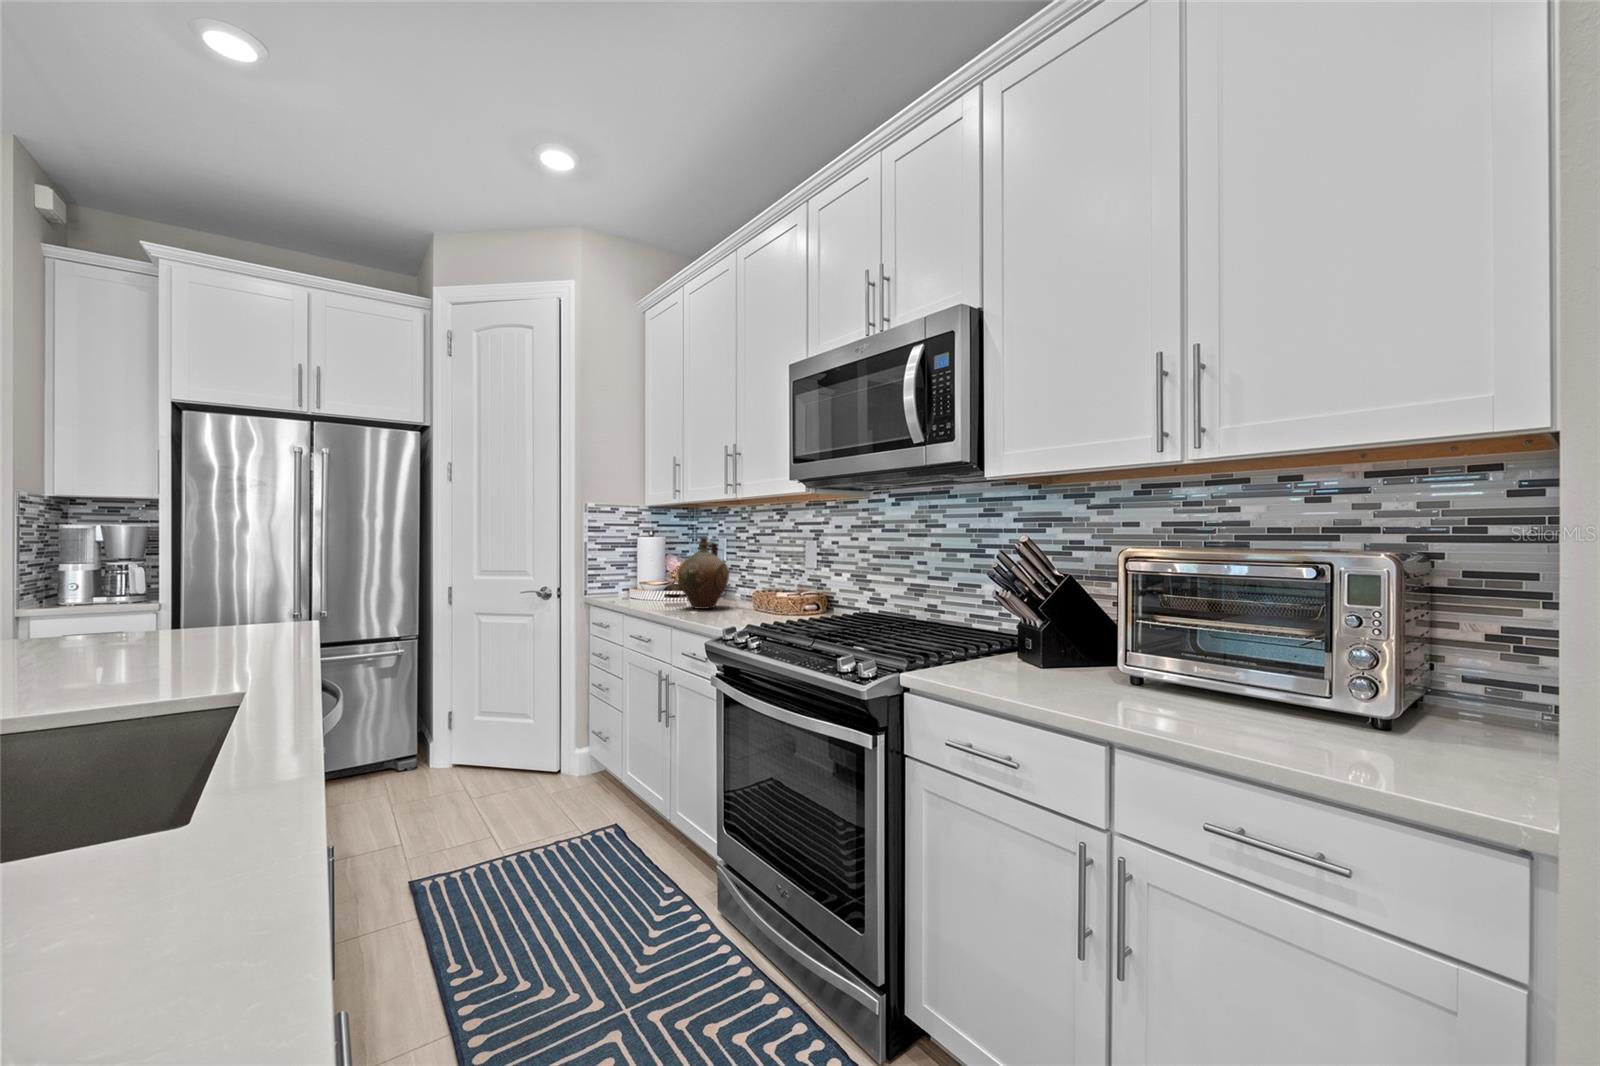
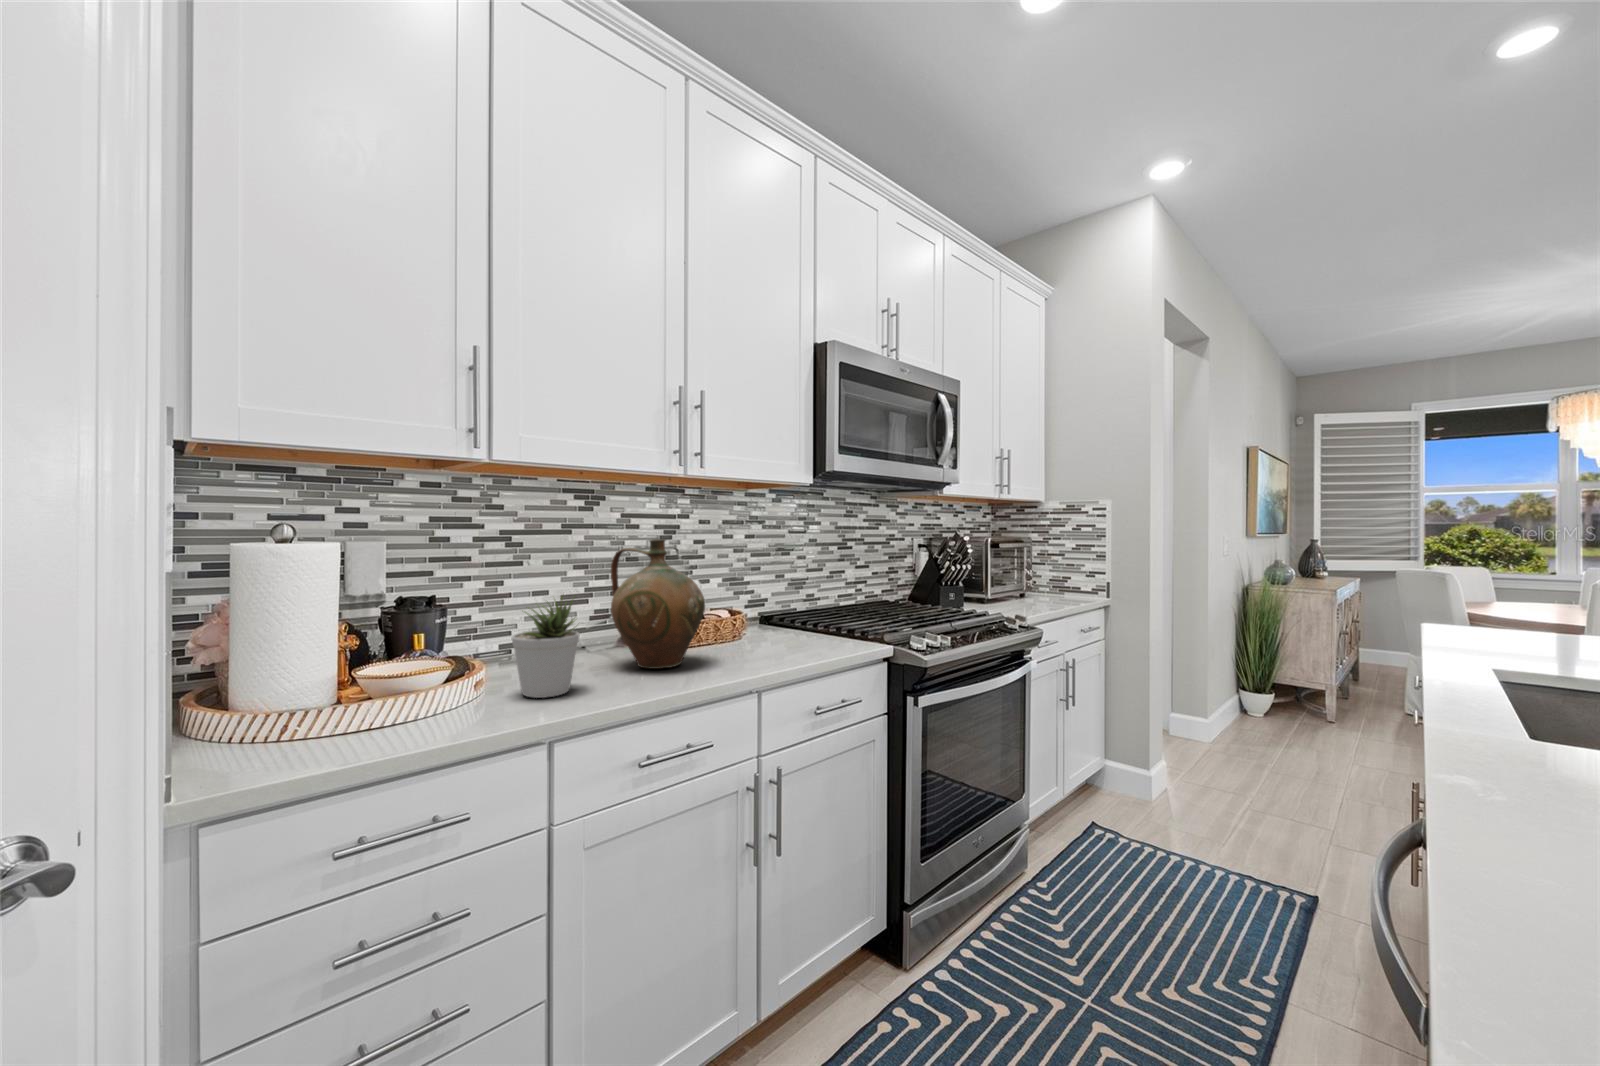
potted plant: none [644,559,675,604] -> present [512,597,579,698]

